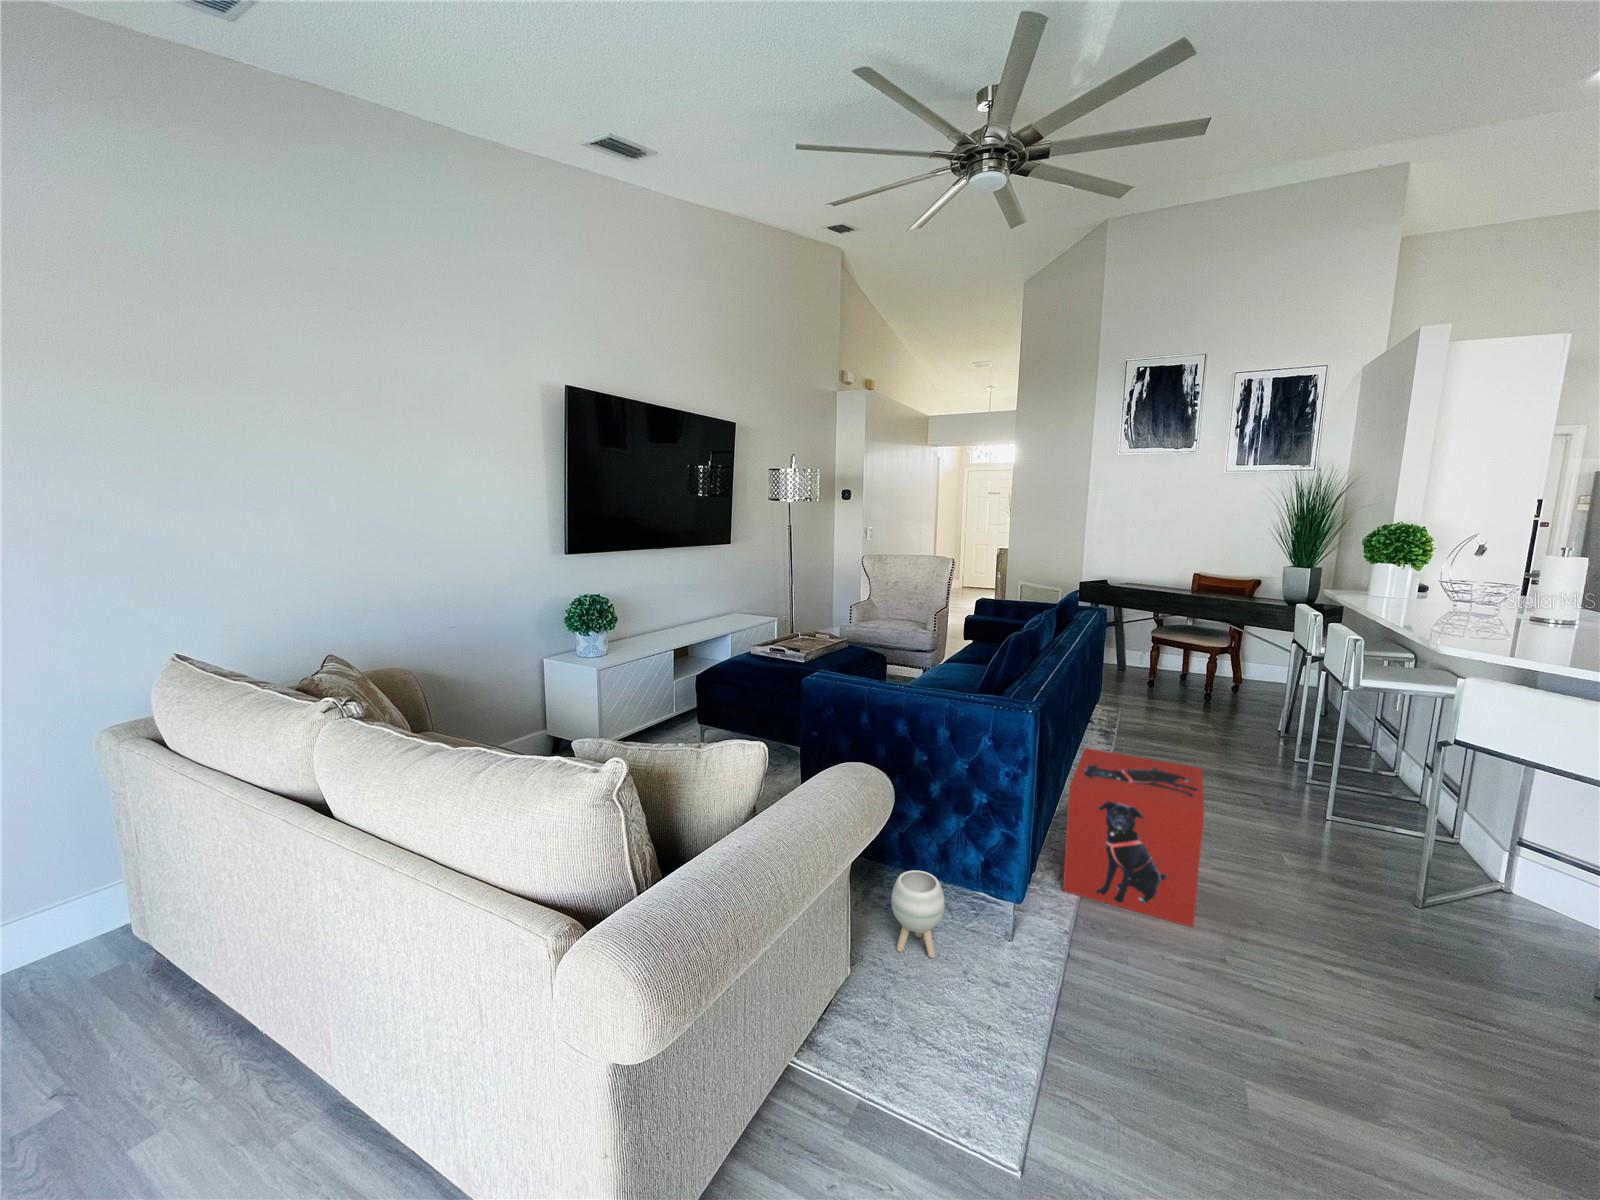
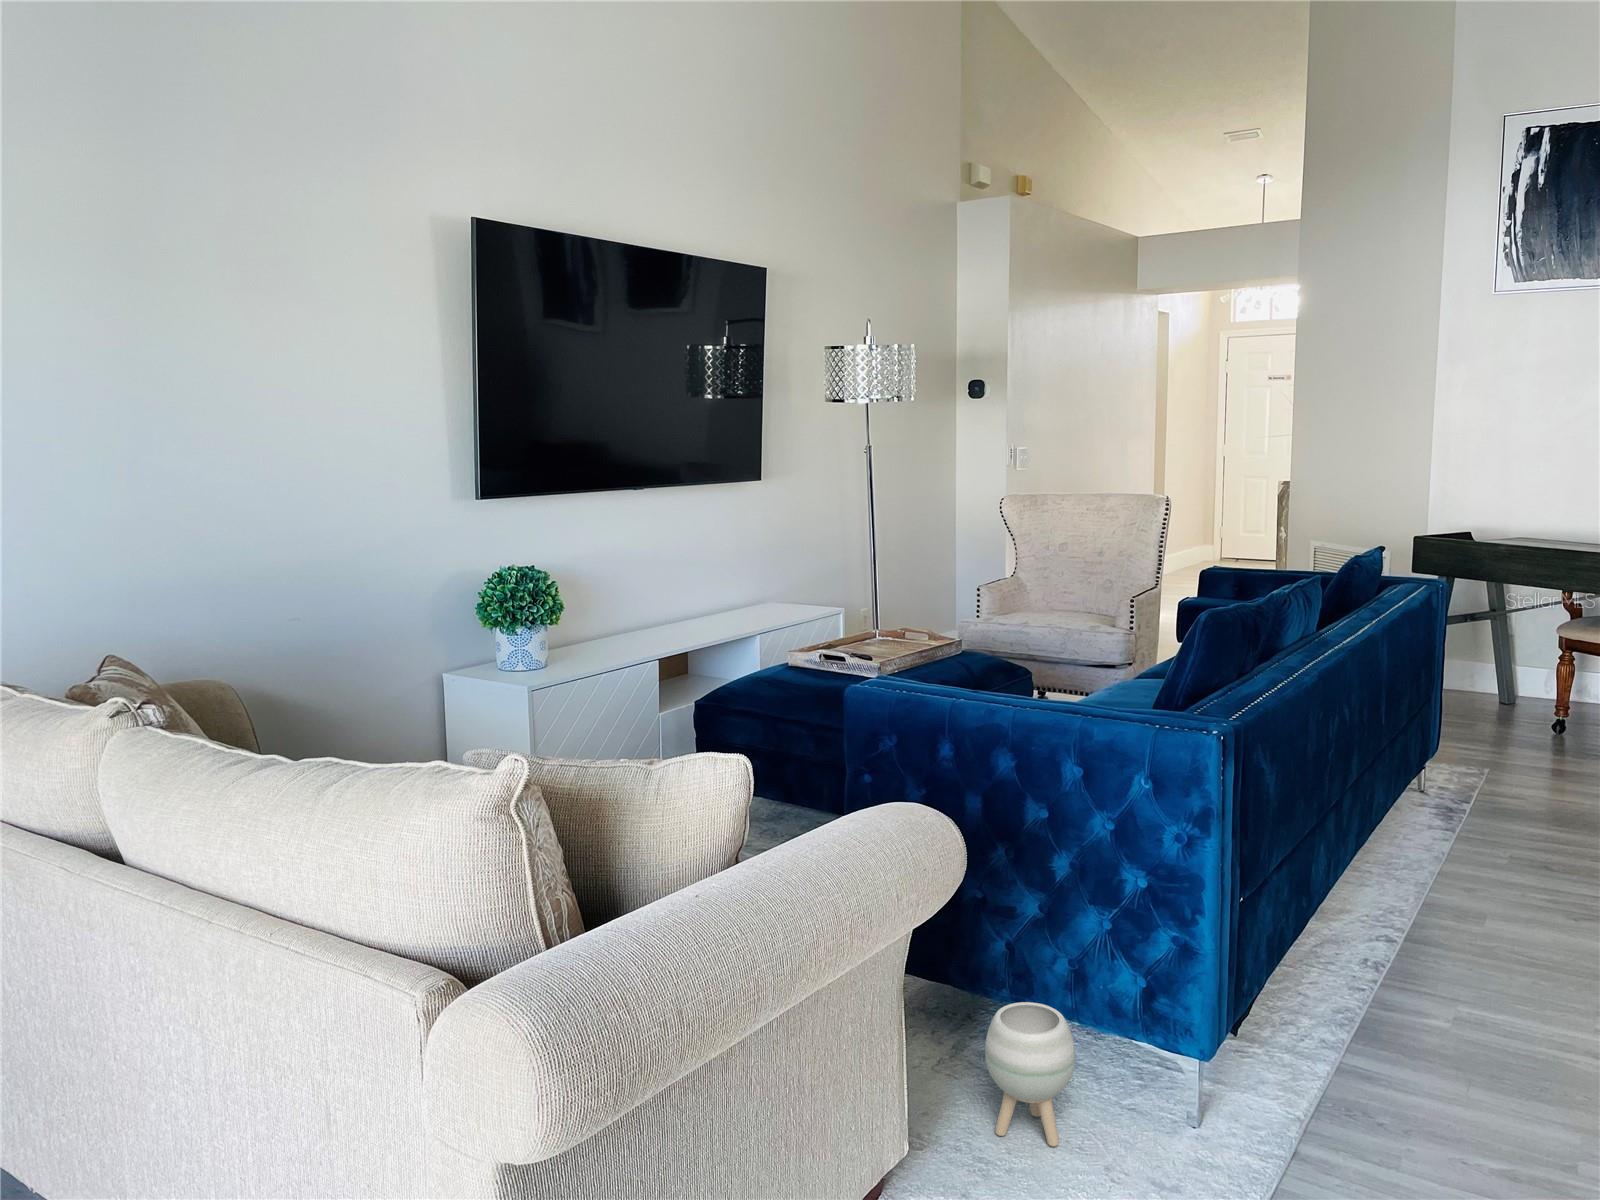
storage box: present [1063,748,1204,927] -> none [1306,814,1569,1120]

